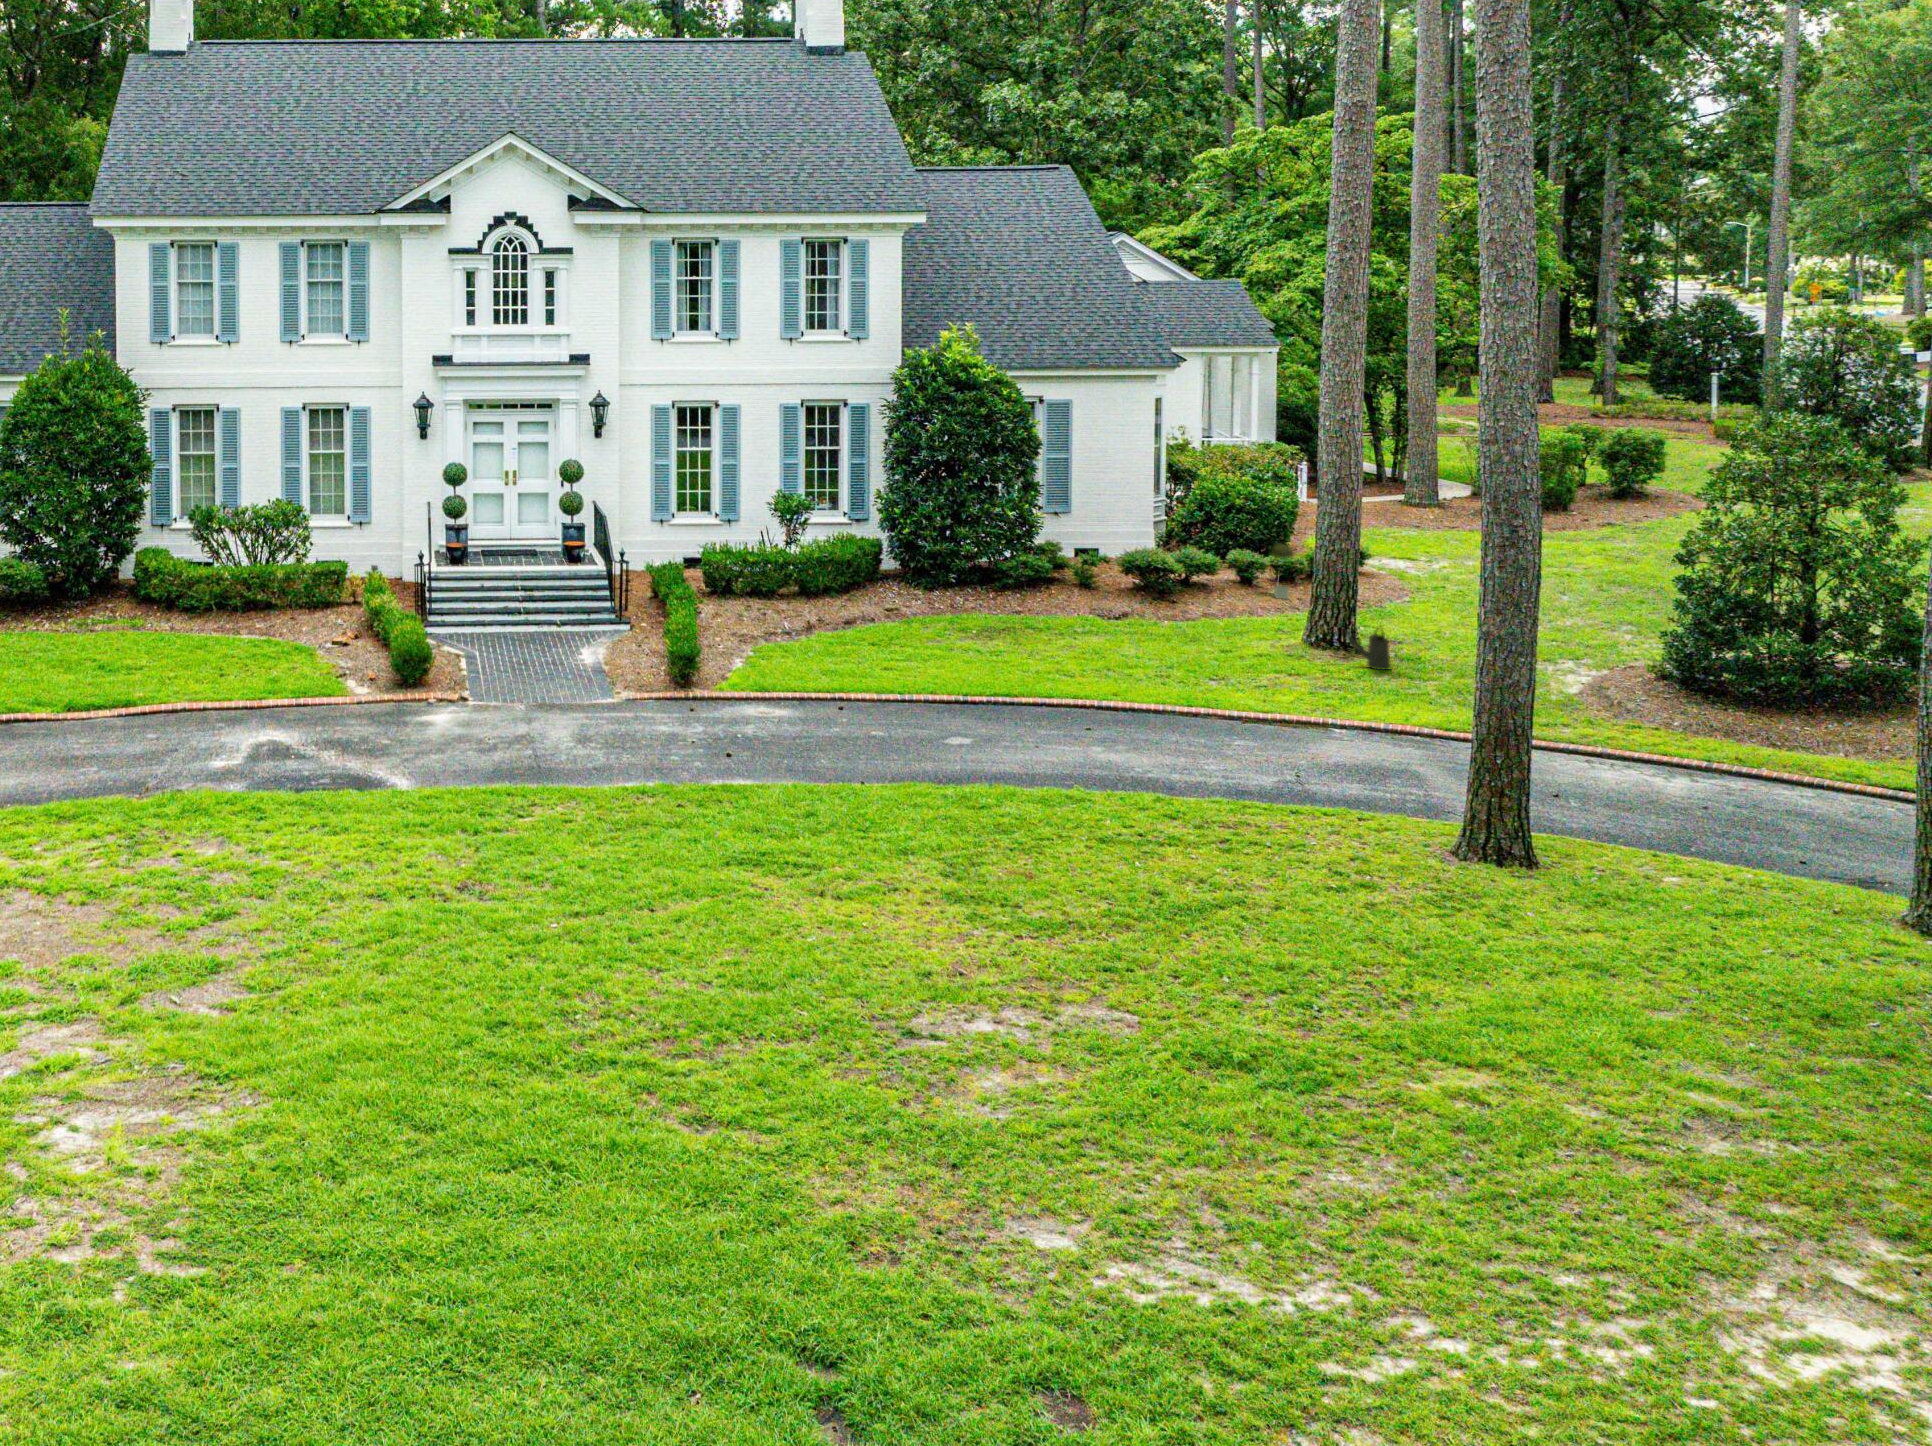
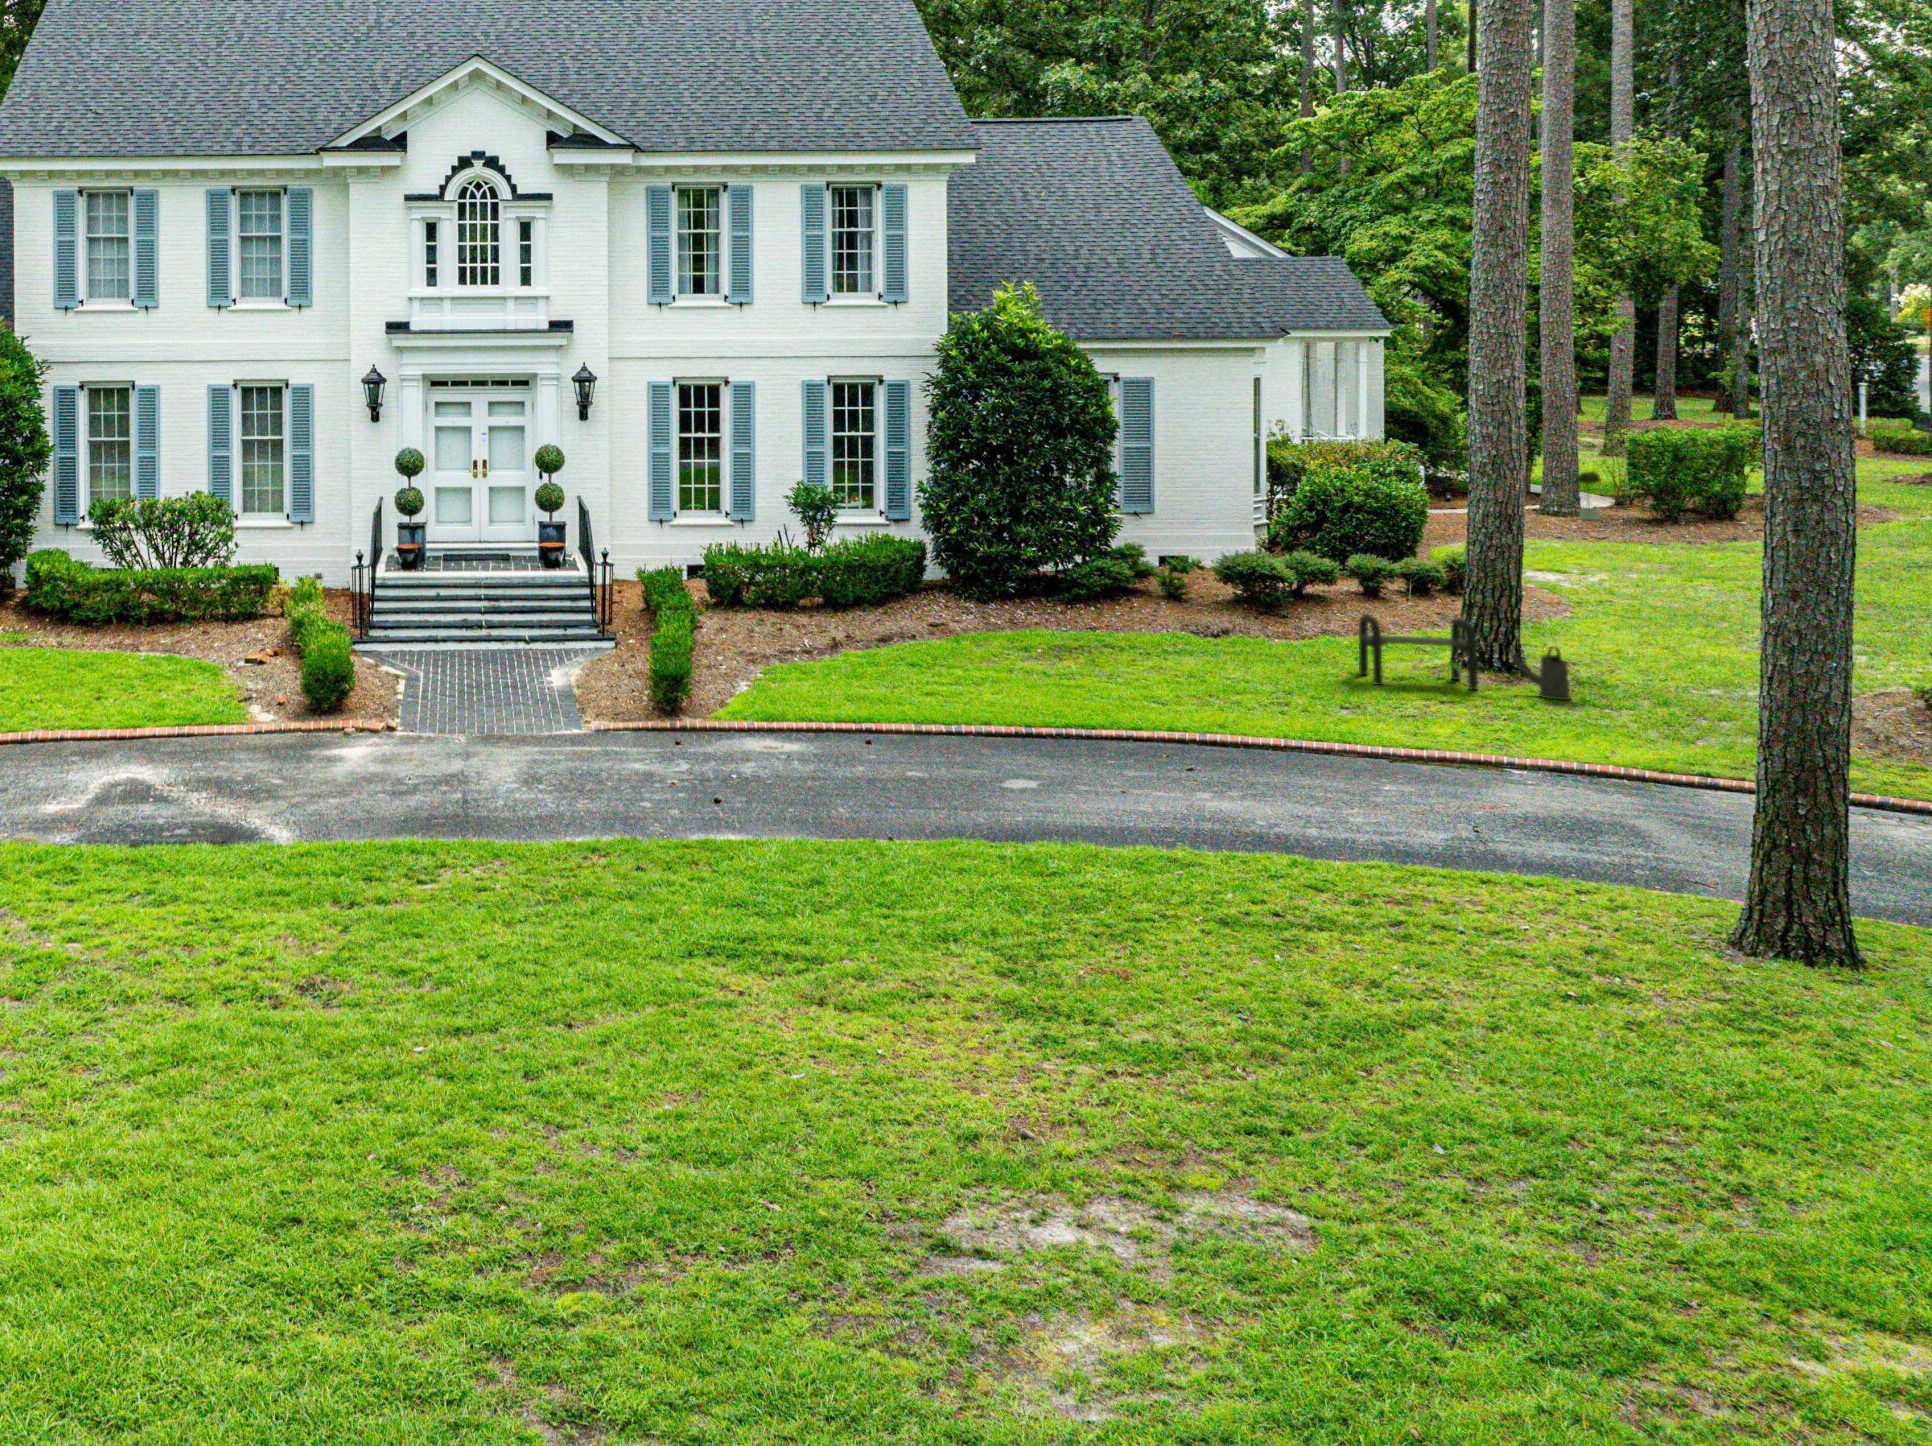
potted tree: present [1270,544,1294,599] -> present [1577,471,1601,521]
bench: none [1229,602,1320,662] -> present [1359,614,1478,690]

